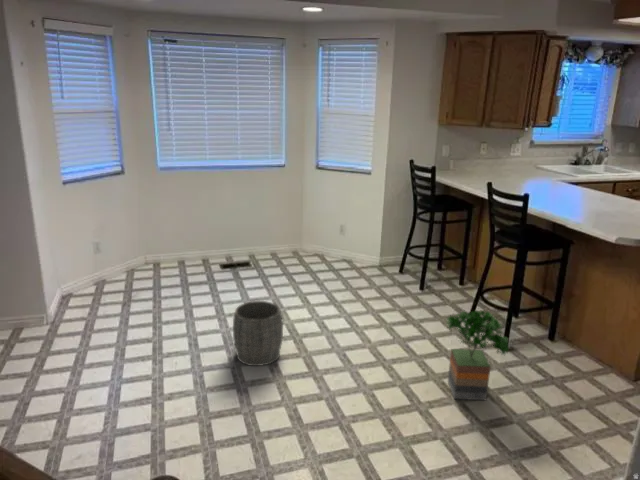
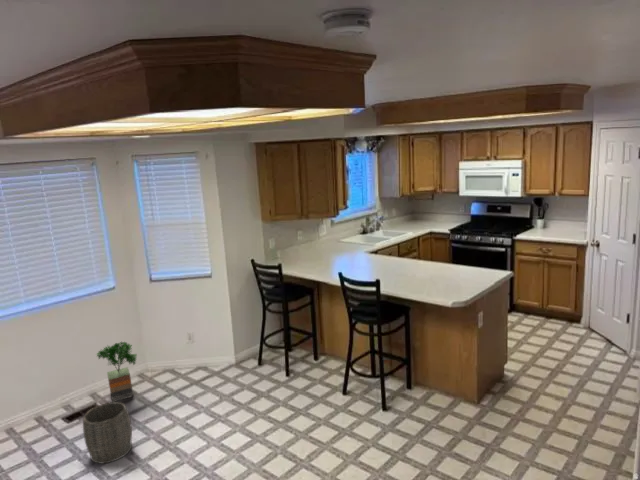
potted tree: present [447,311,509,400] -> present [97,342,137,402]

